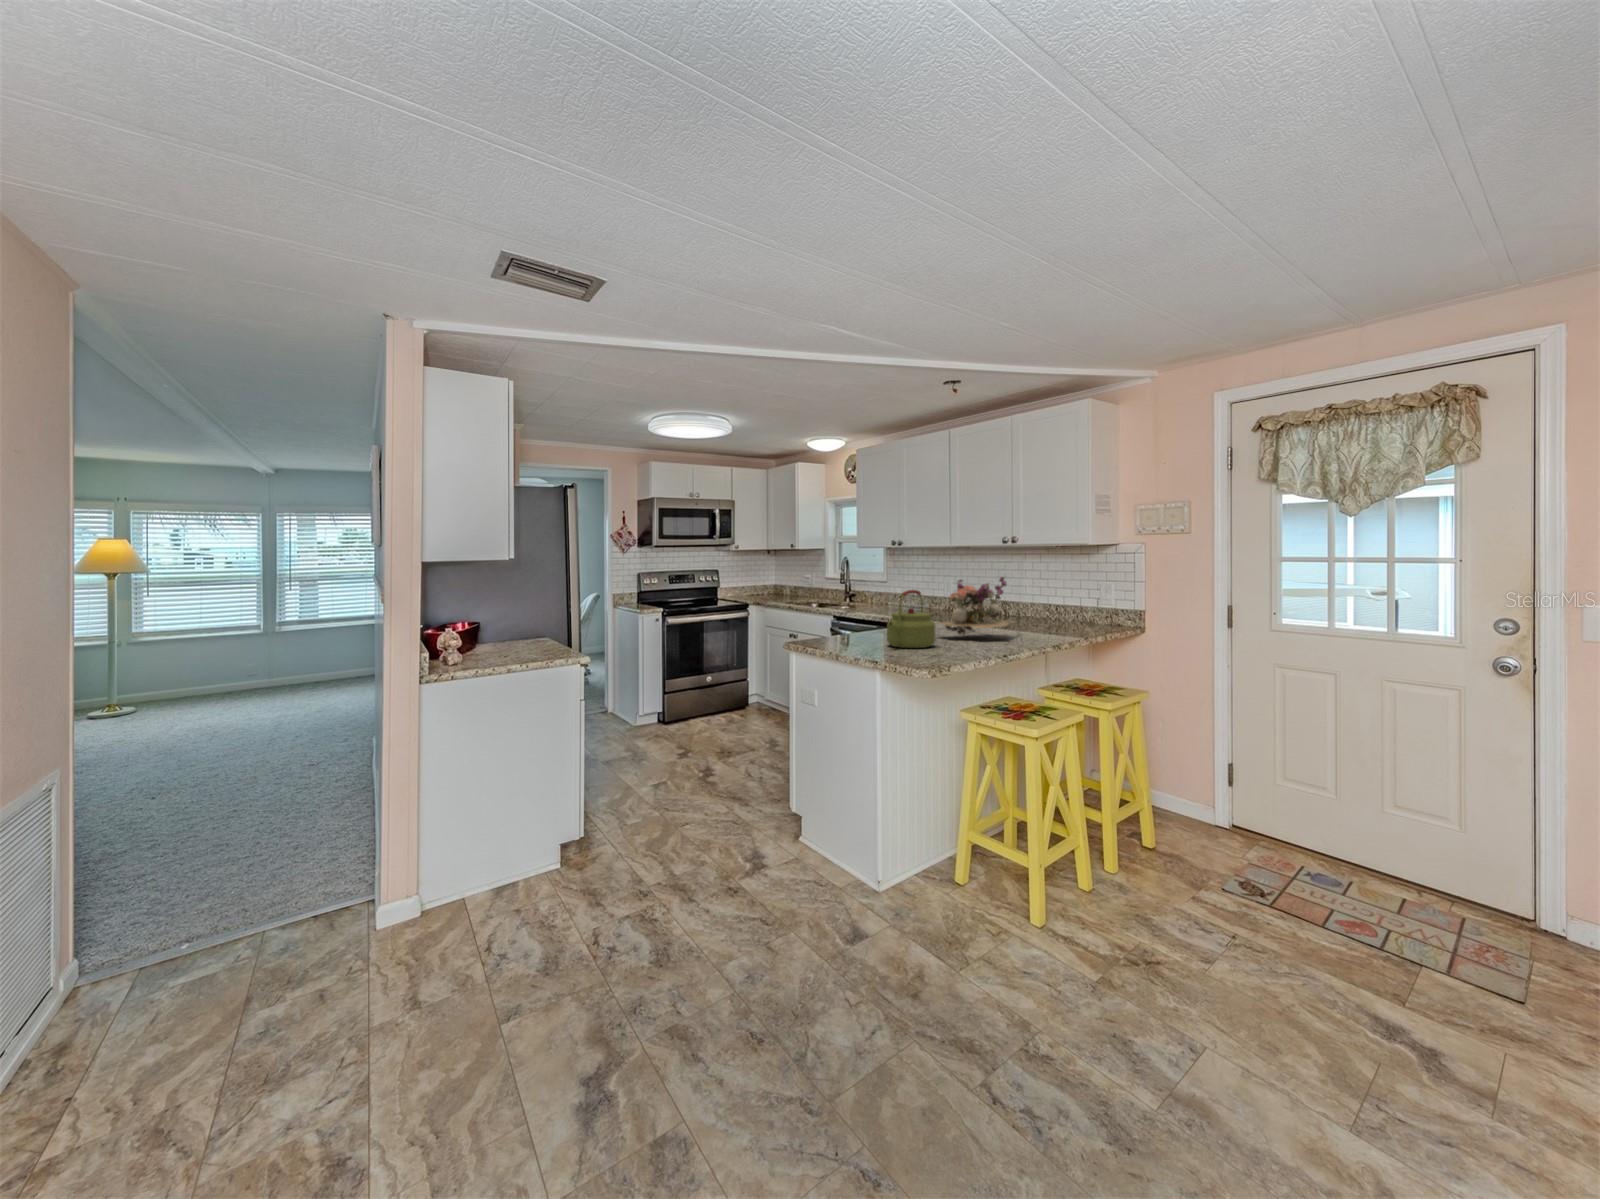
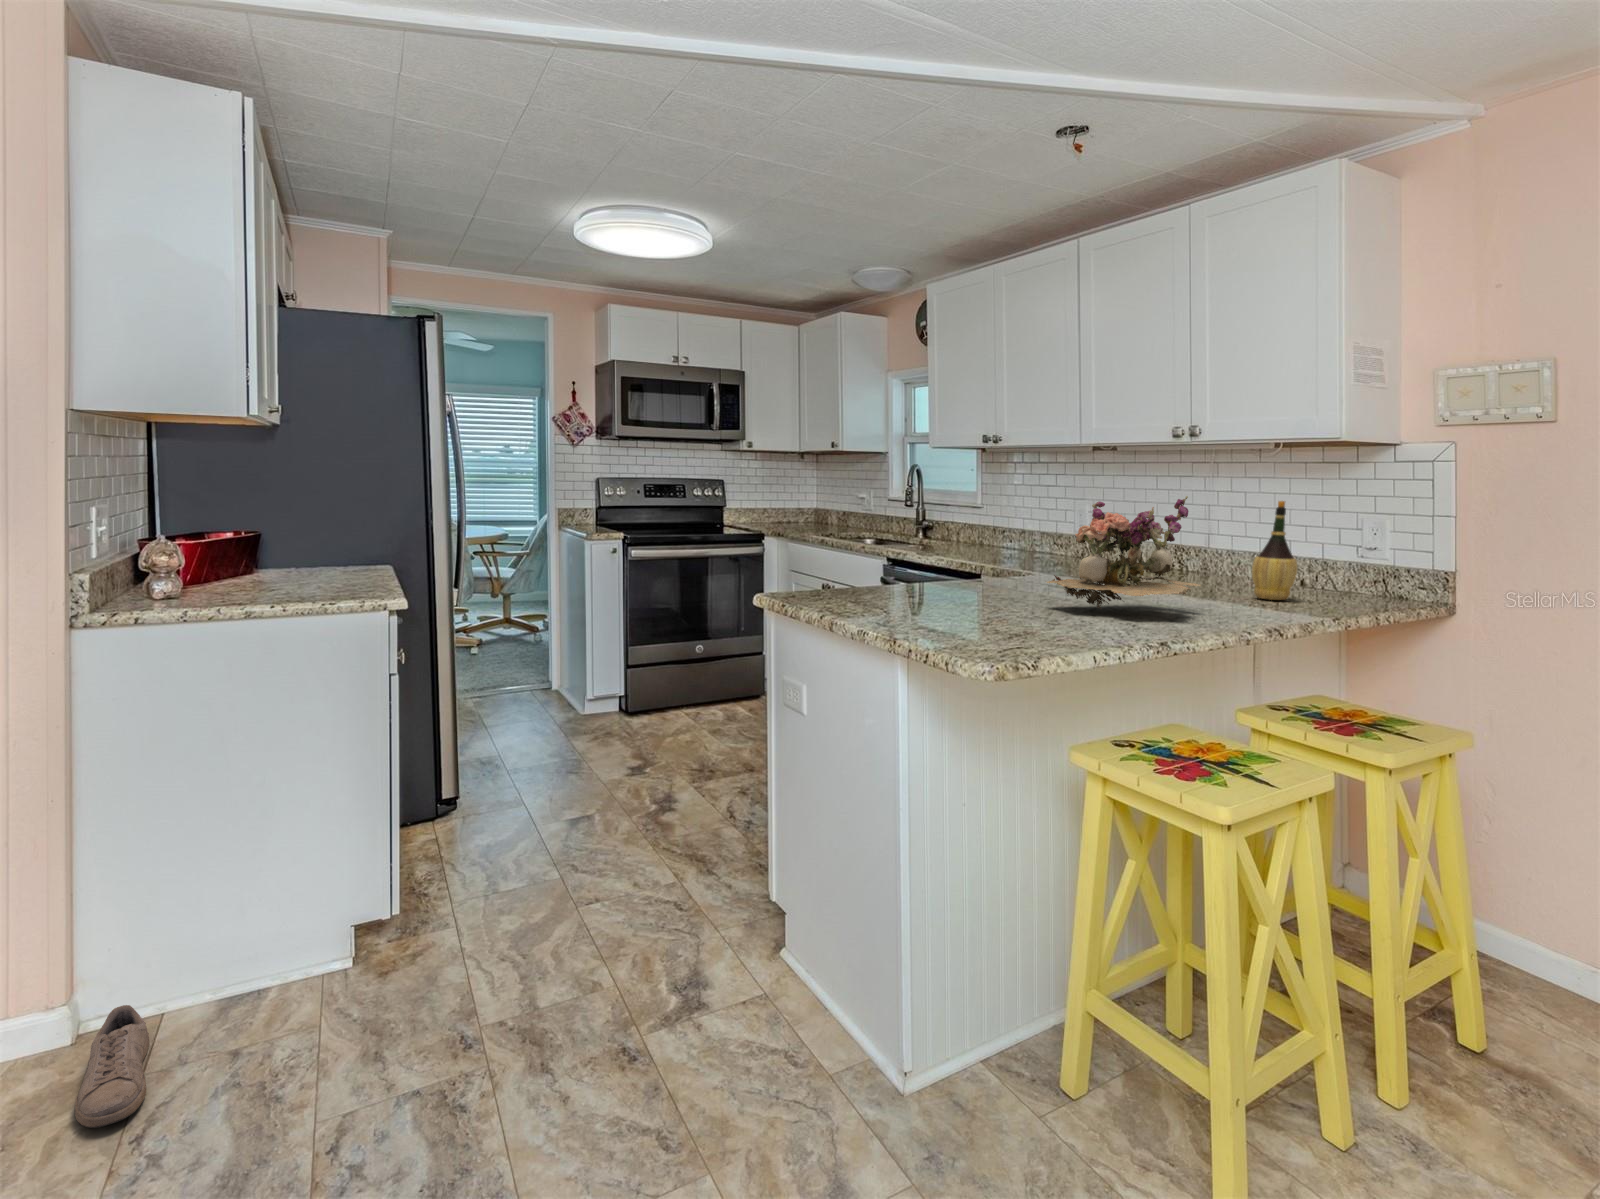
wine bottle: none [1042,575,1066,629] -> present [1252,501,1297,600]
kettle: present [887,590,936,648] -> none [947,518,1041,630]
shoe: none [427,885,467,943] -> present [75,1005,149,1128]

